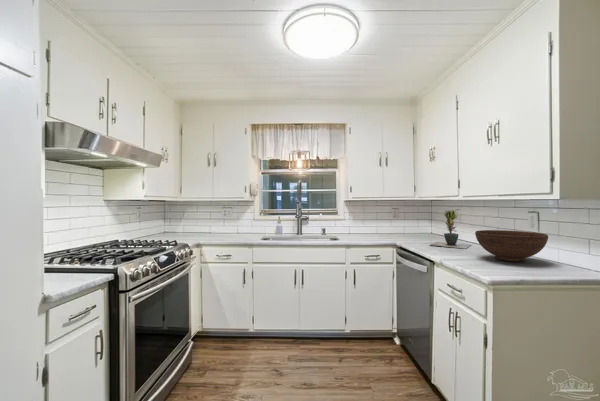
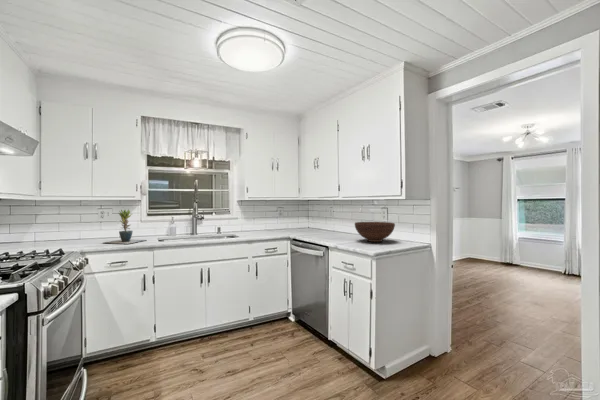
potted plant: present [430,210,471,249] -> present [105,210,145,244]

